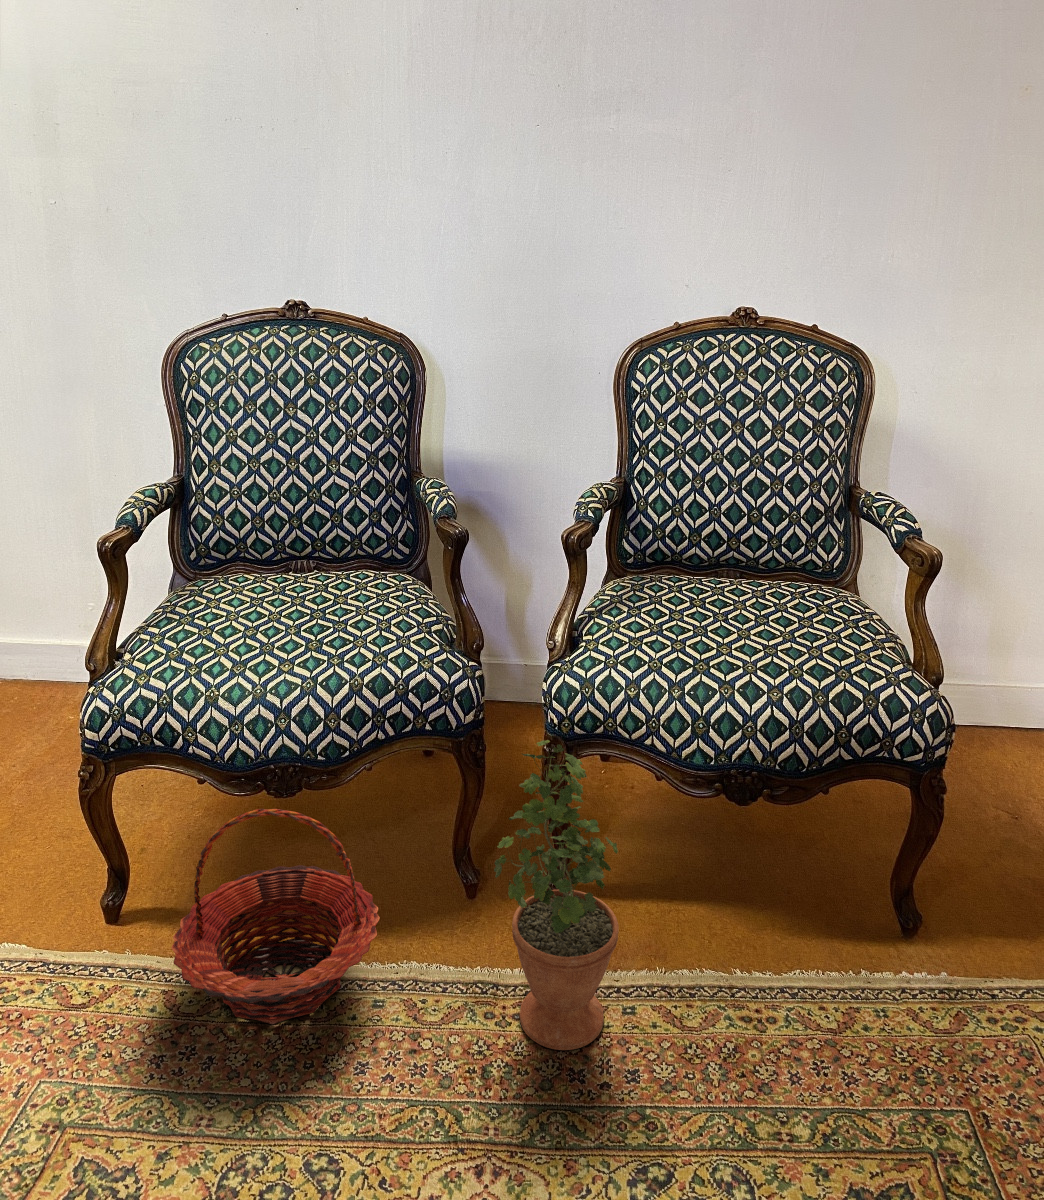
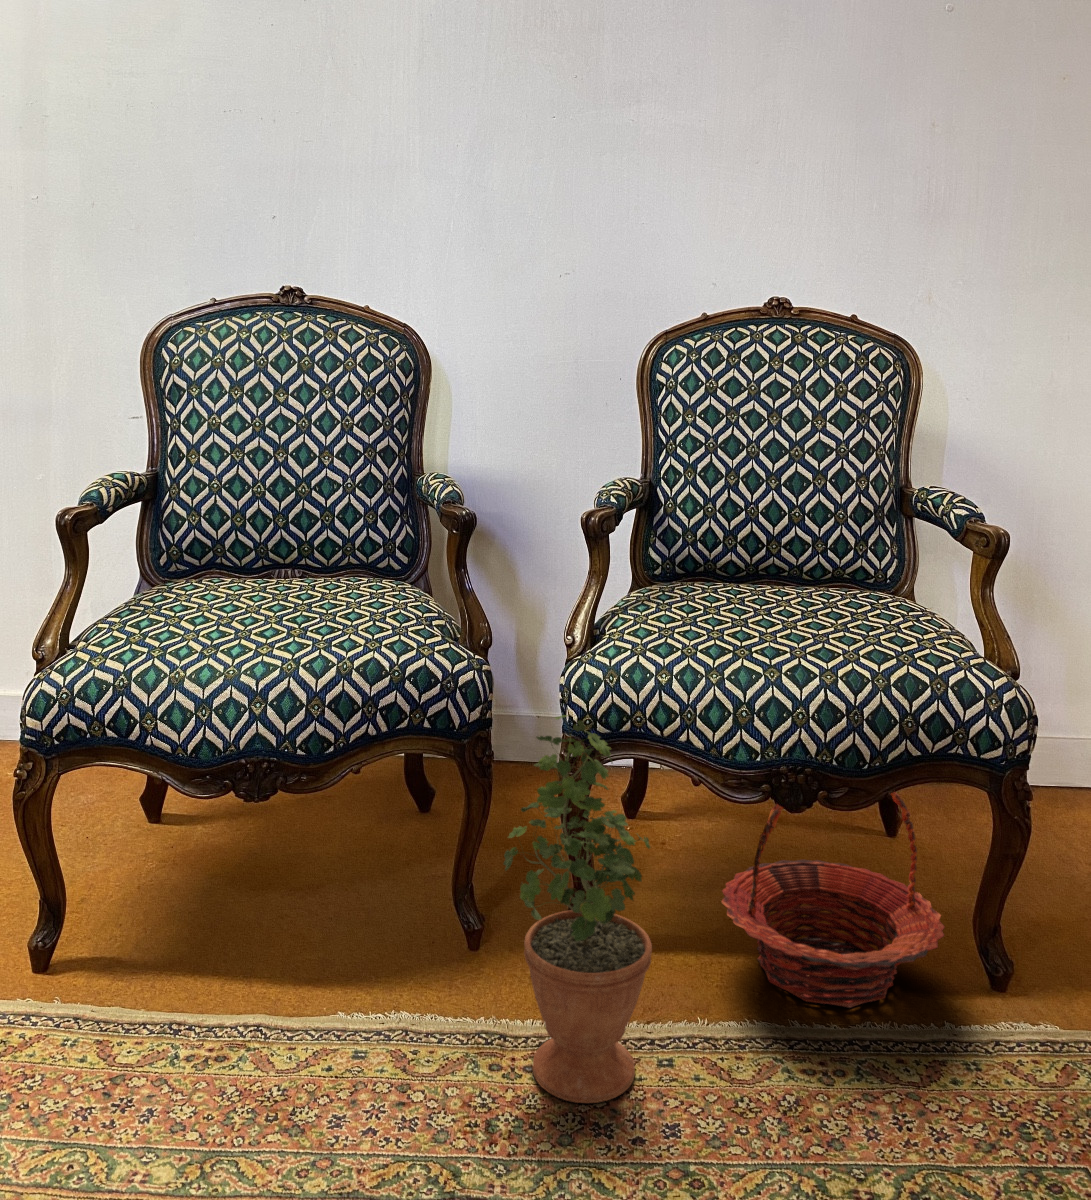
basket: present [171,809,380,1024] -> present [722,792,945,1007]

